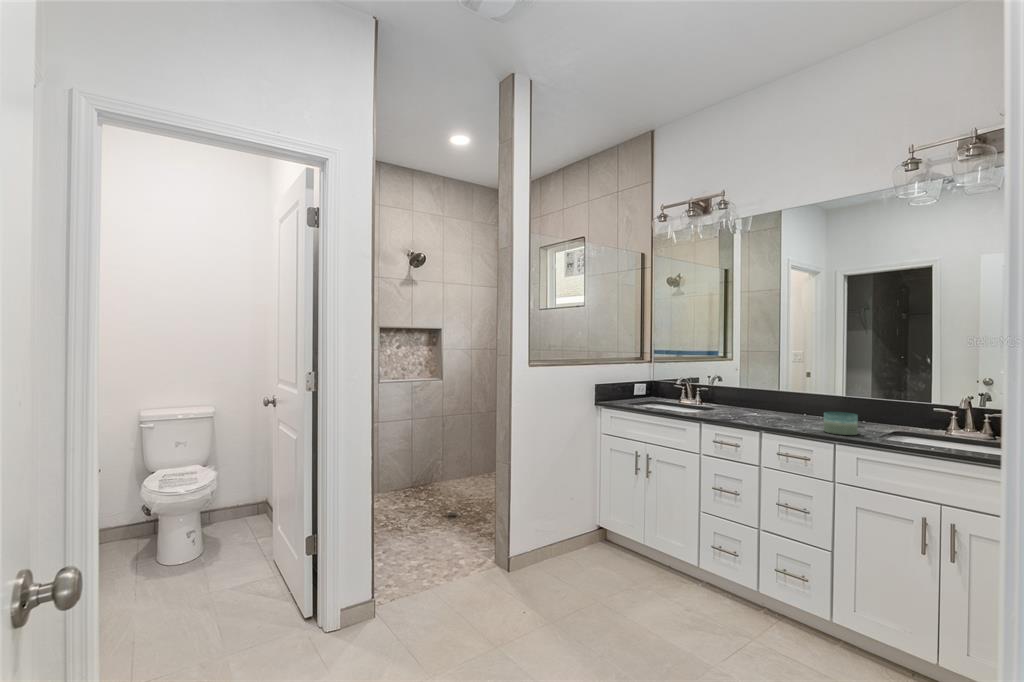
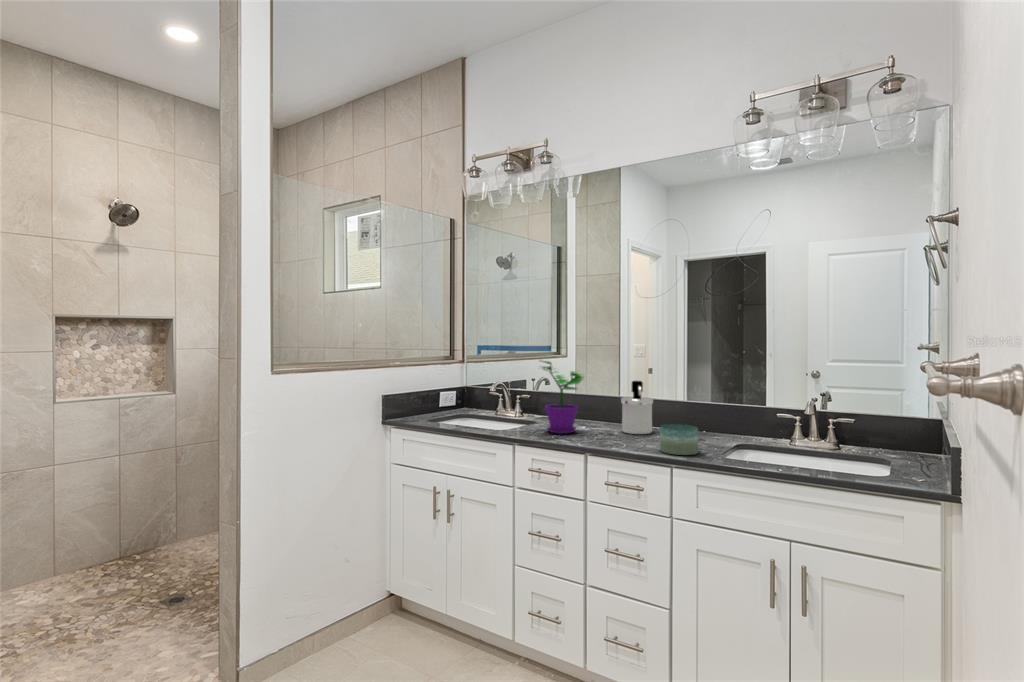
flower pot: none [719,357,758,417] -> present [541,361,584,434]
soap dispenser: none [789,378,817,421] -> present [621,381,653,434]

